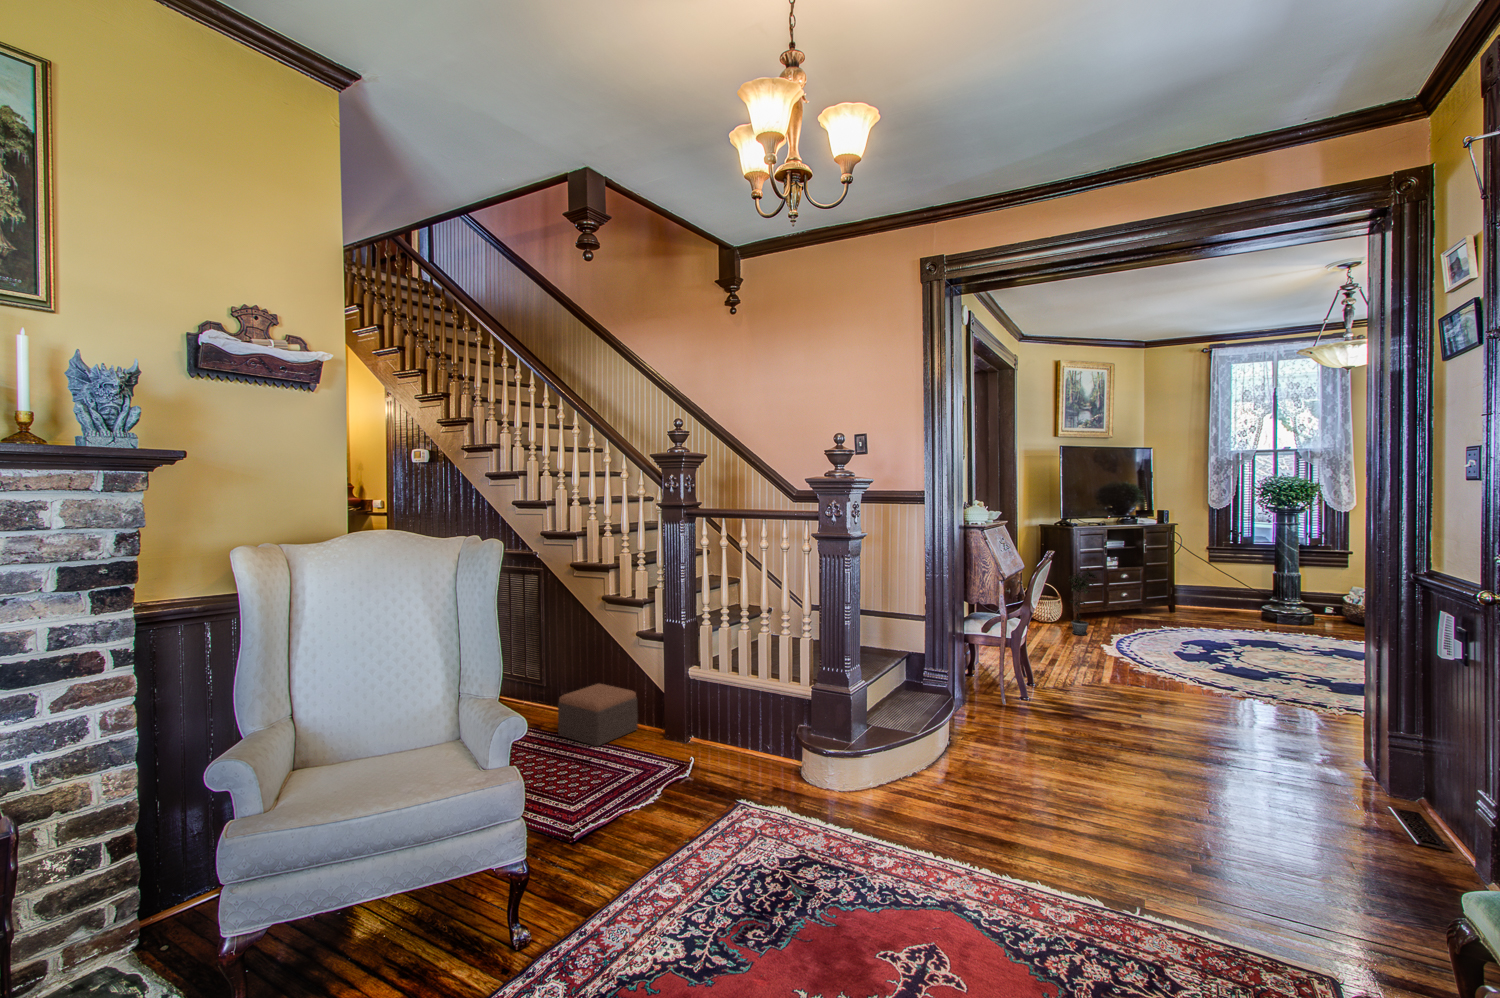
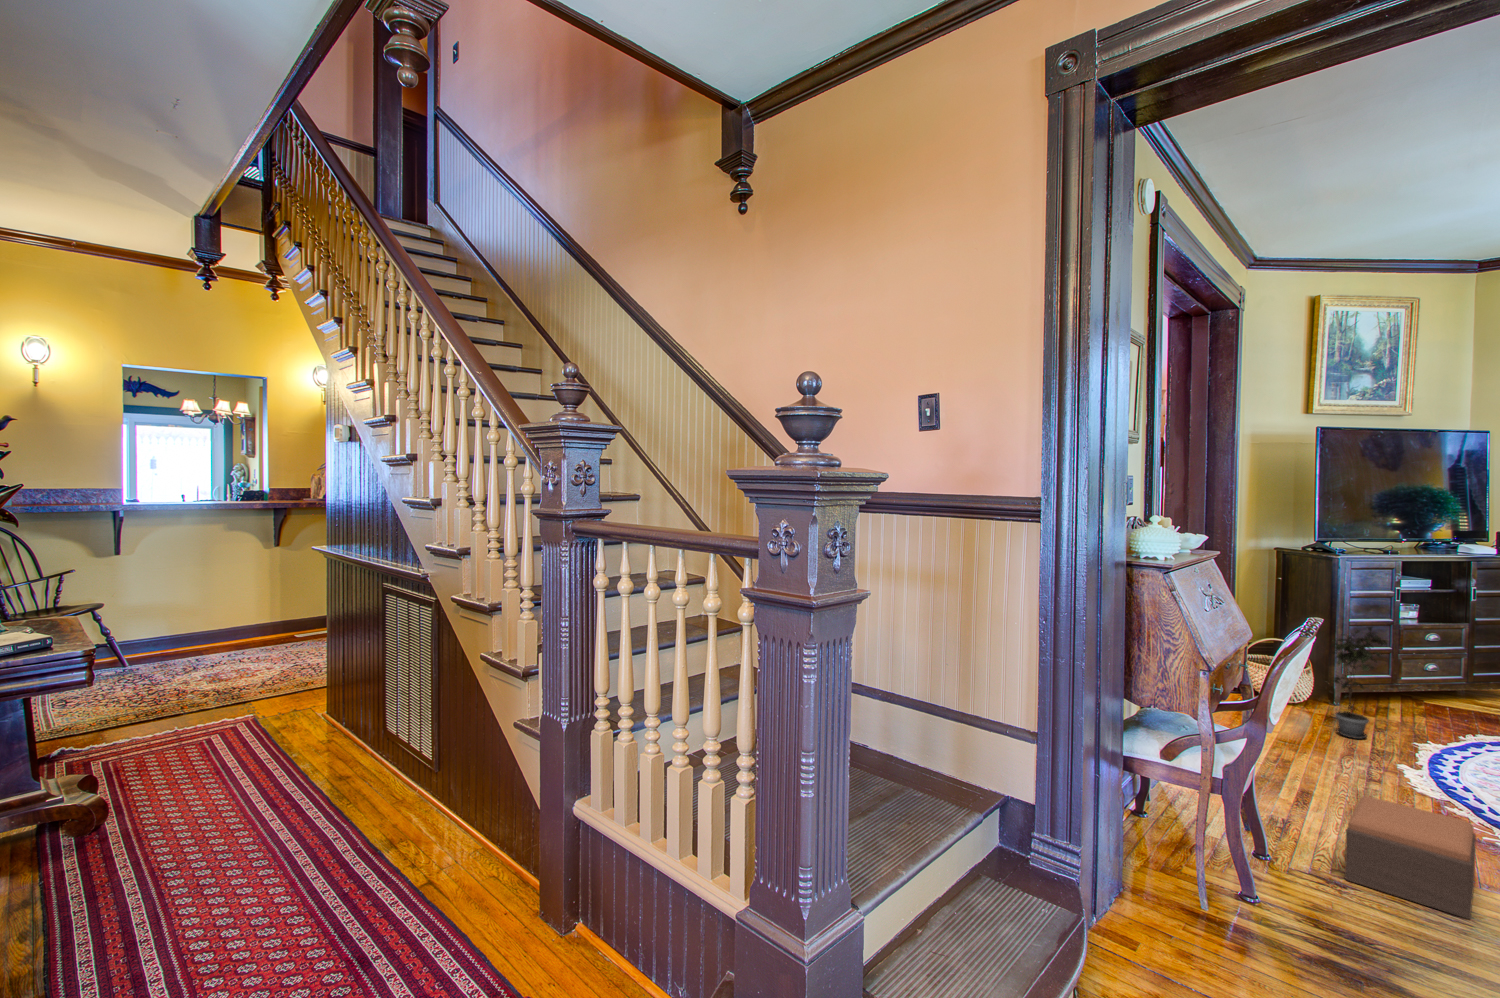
footstool: present [558,683,638,746] -> present [1345,796,1476,919]

